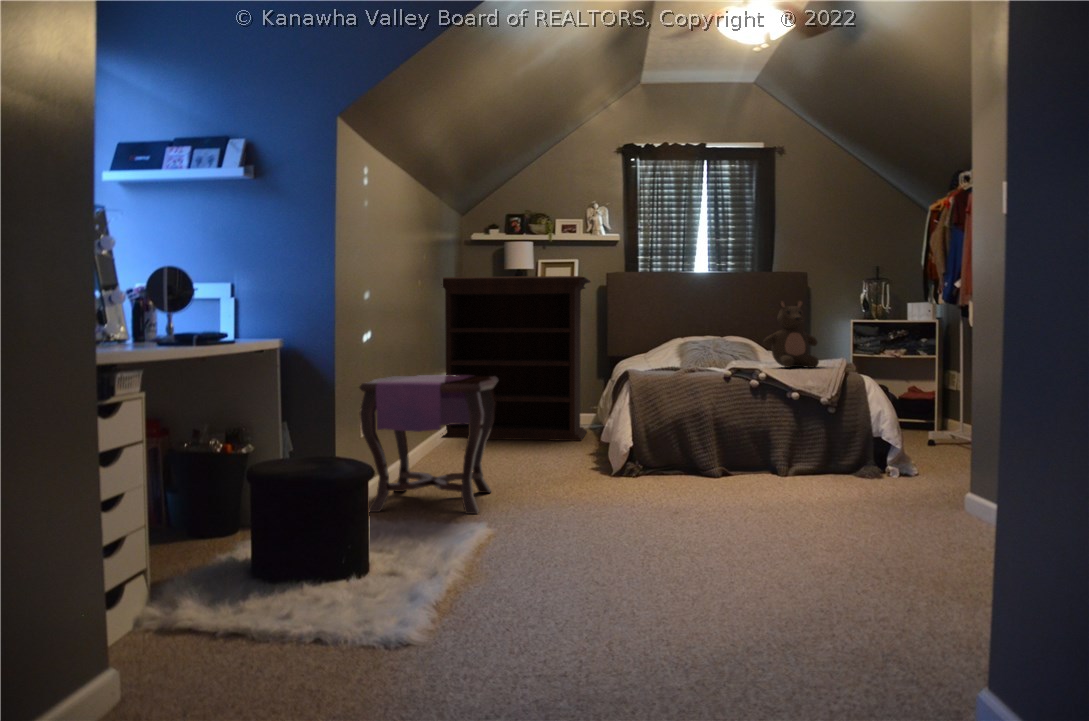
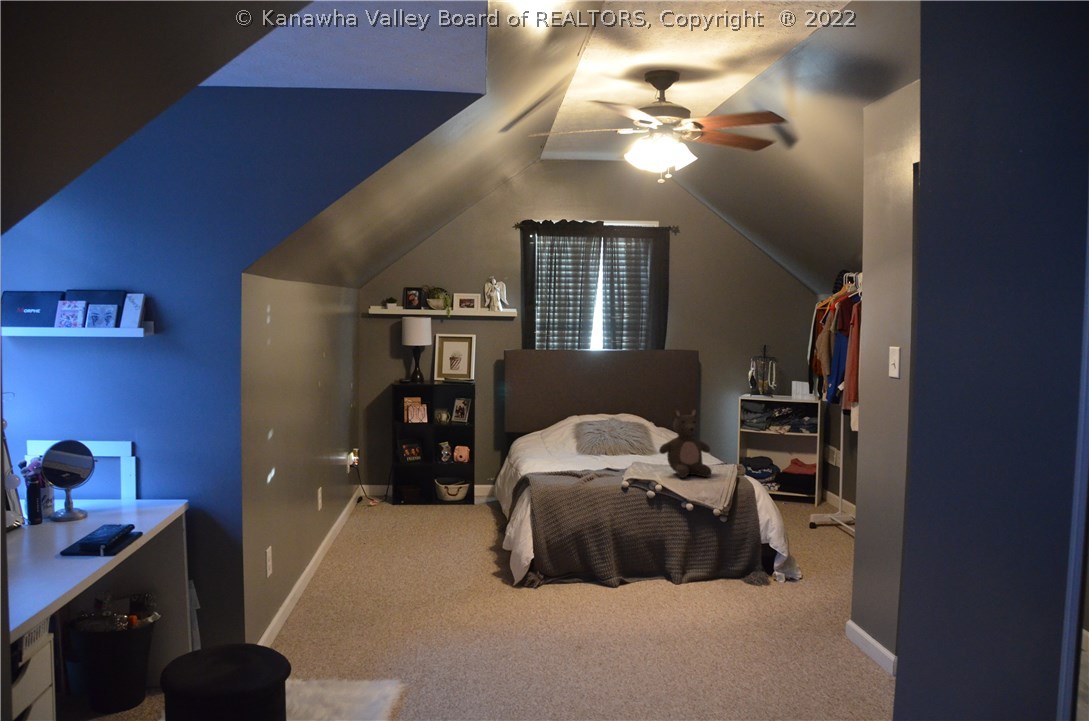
bookshelf: present [441,276,590,441] -> none [329,359,490,528]
side table: present [359,375,498,514] -> none [252,502,399,664]

